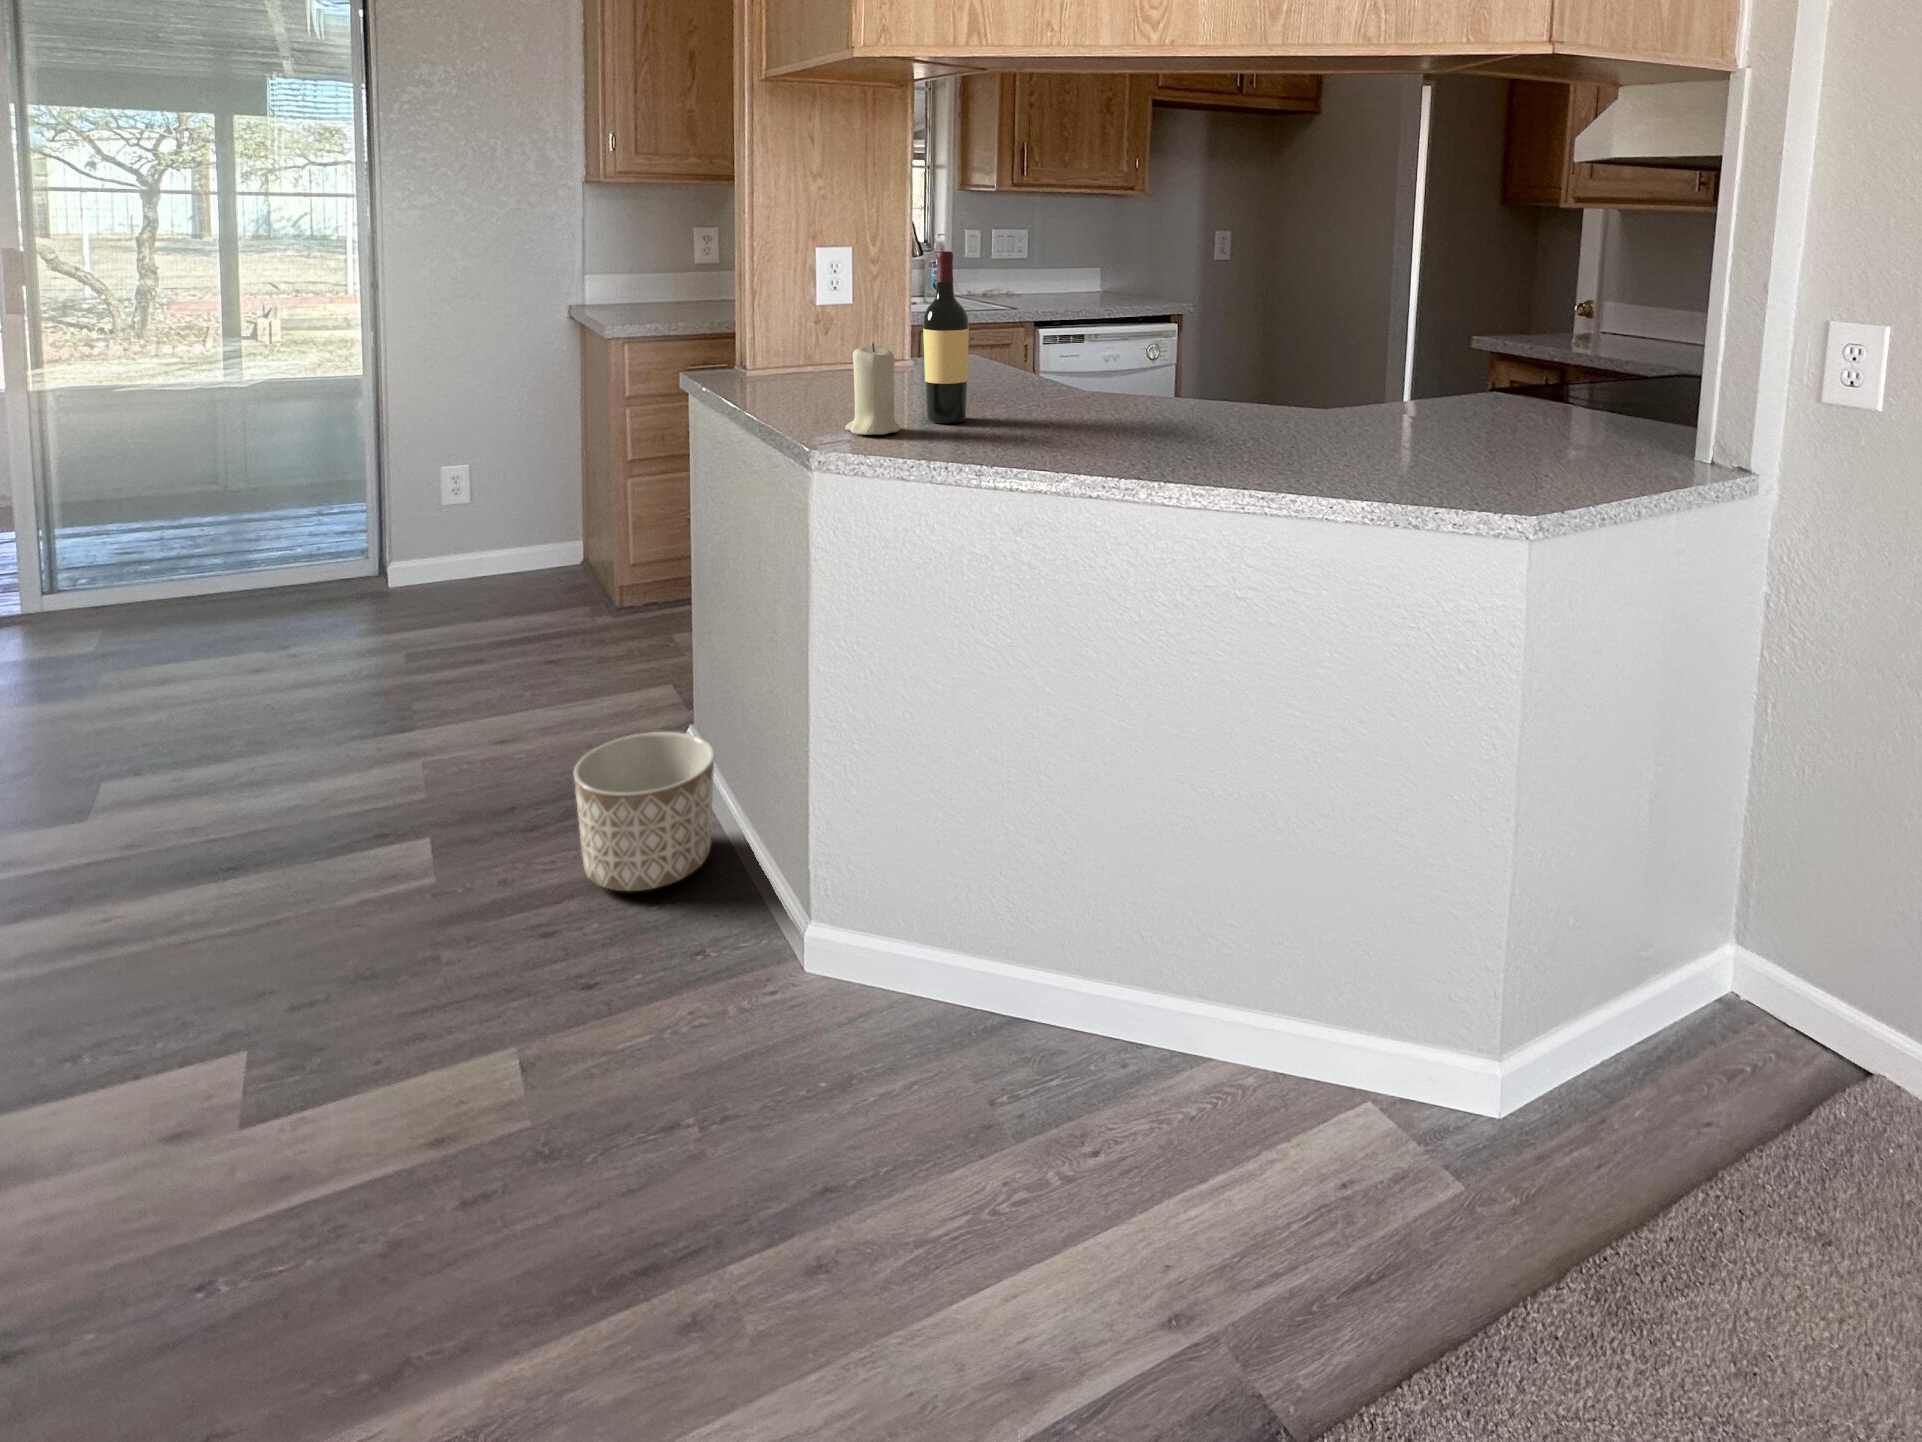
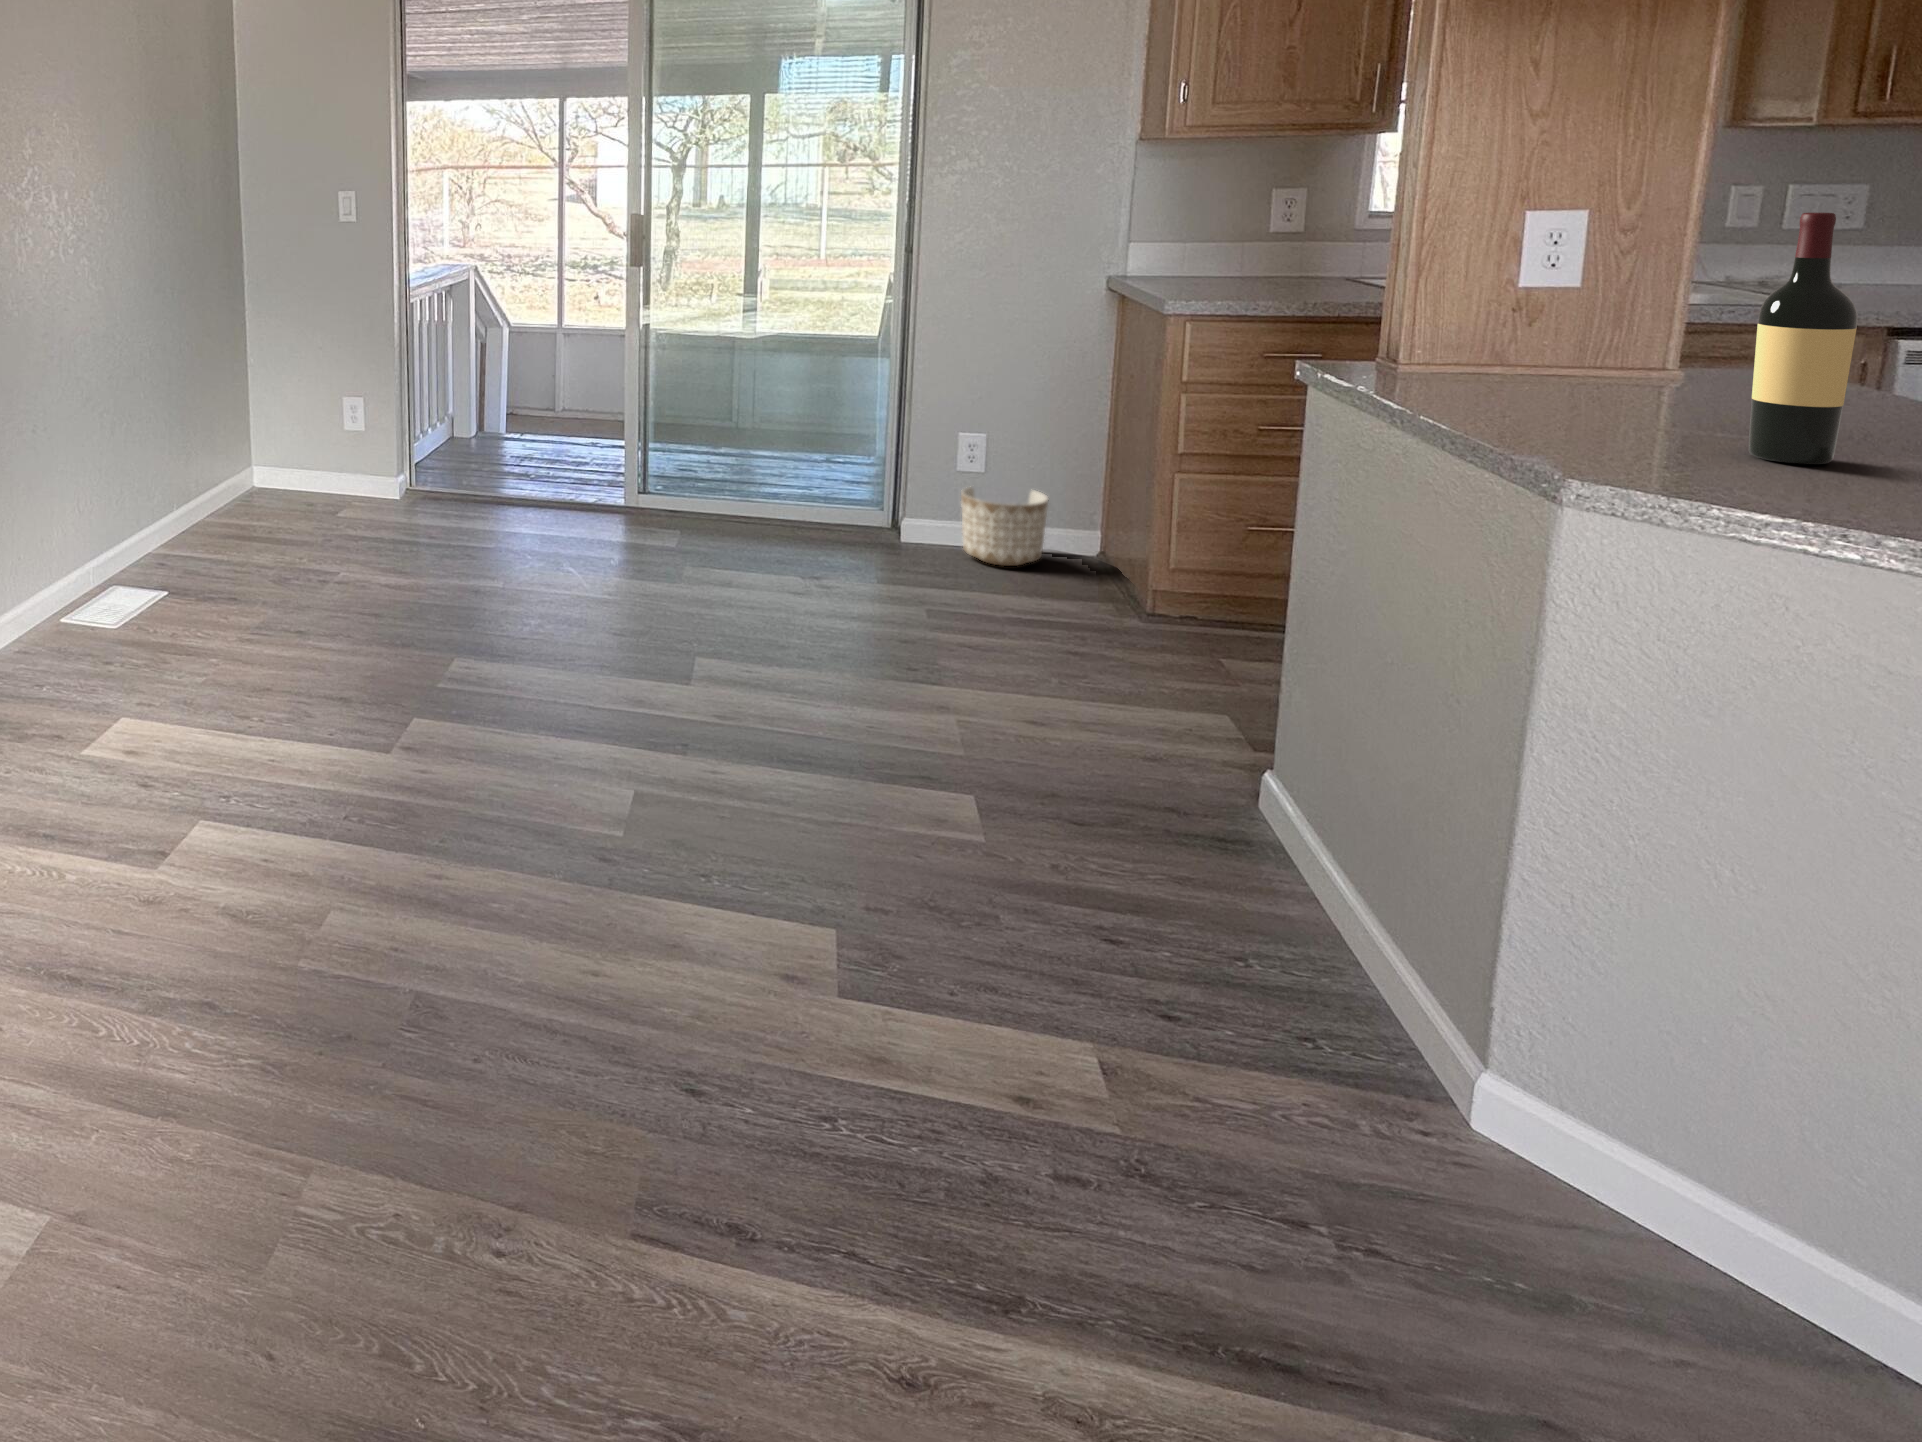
candle: present [846,343,900,435] -> none [1598,339,1706,465]
planter: present [574,732,714,891] -> present [961,487,1048,566]

